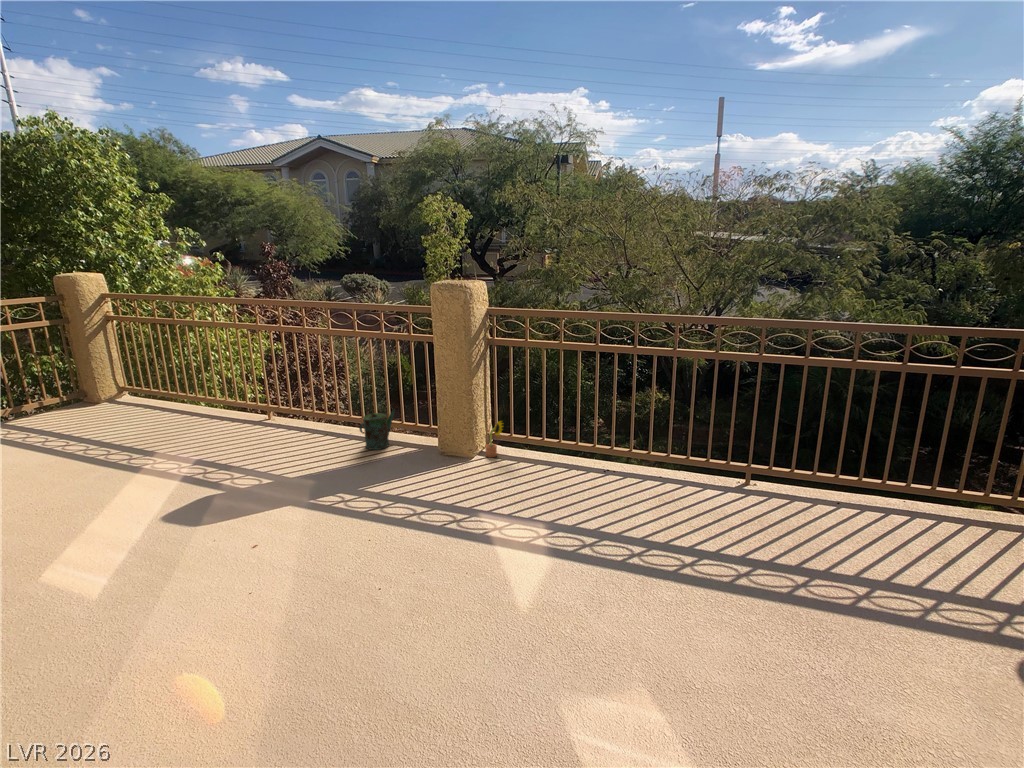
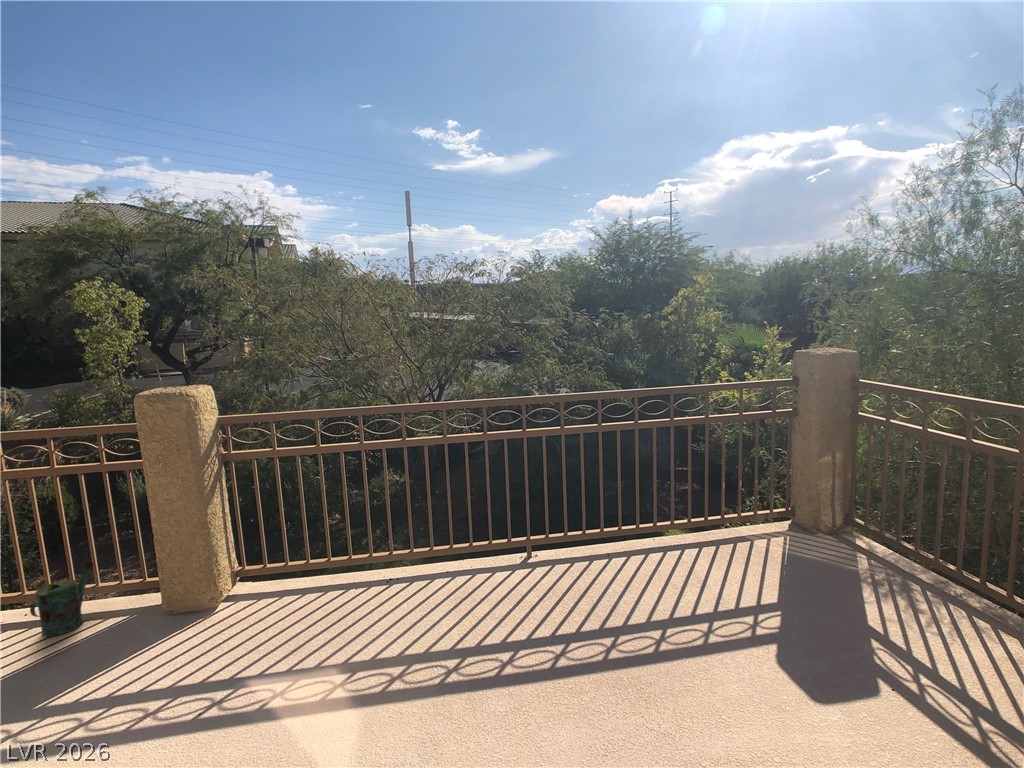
decorative plant: present [486,421,503,457] -> none [233,551,256,600]

